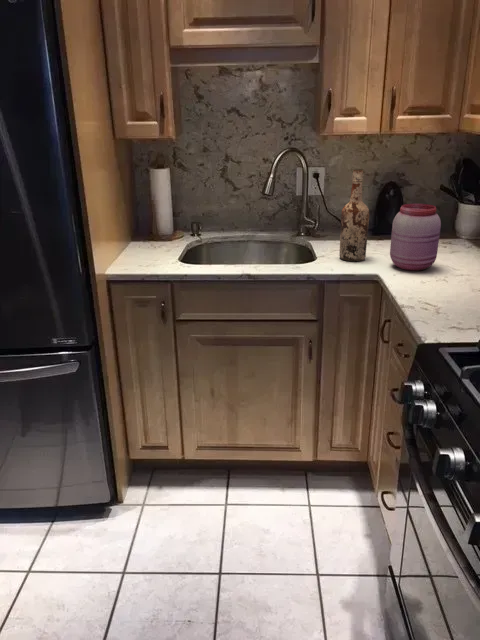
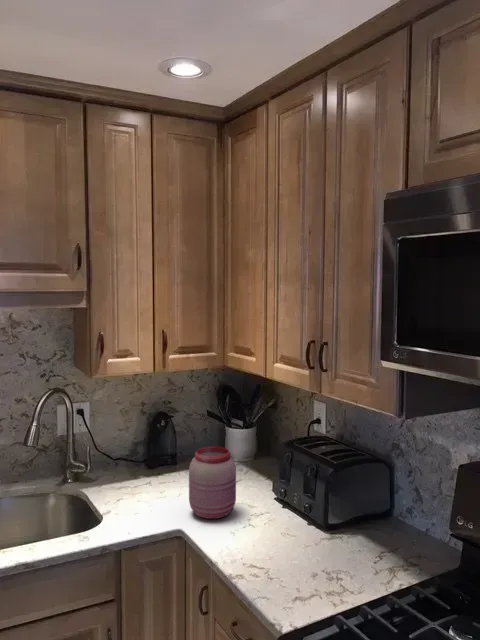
wine bottle: present [339,169,369,261] -> none [131,417,161,517]

